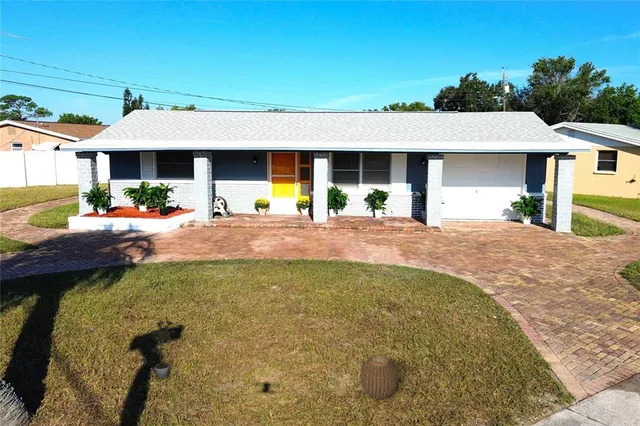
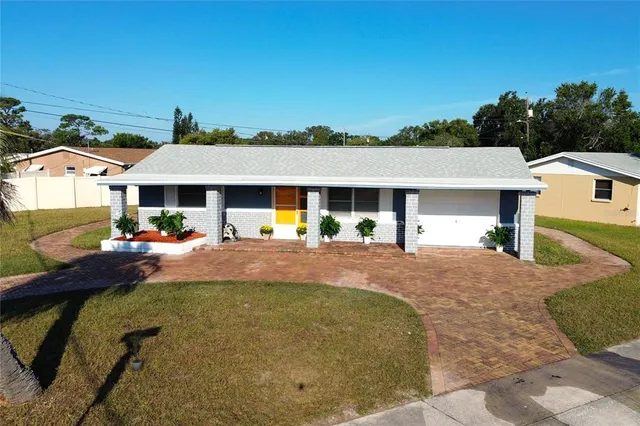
woven basket: present [361,355,397,399] -> none [267,359,293,390]

